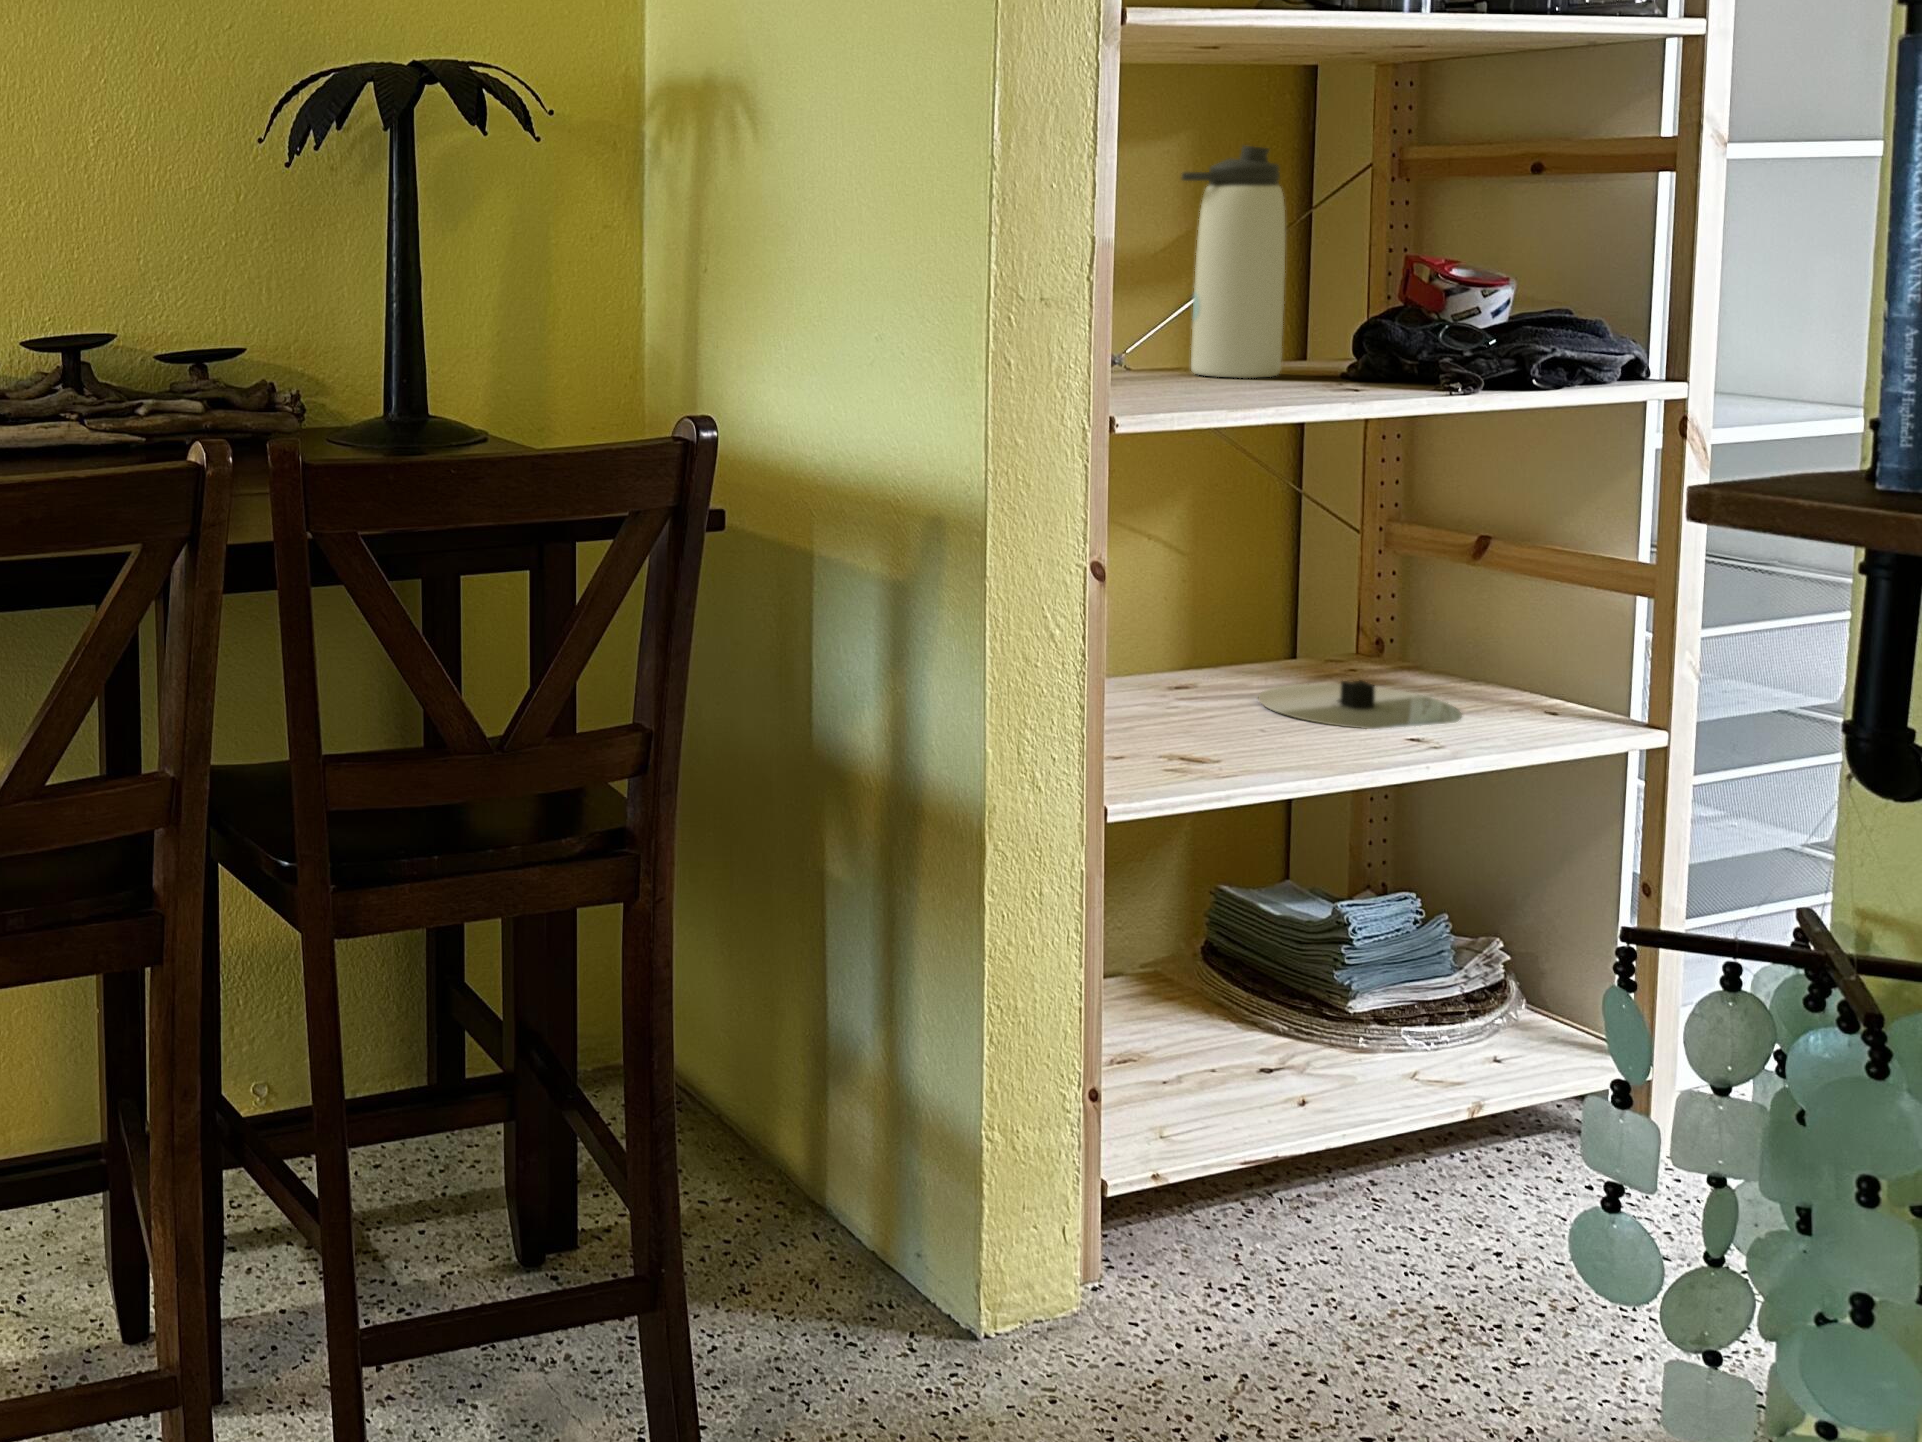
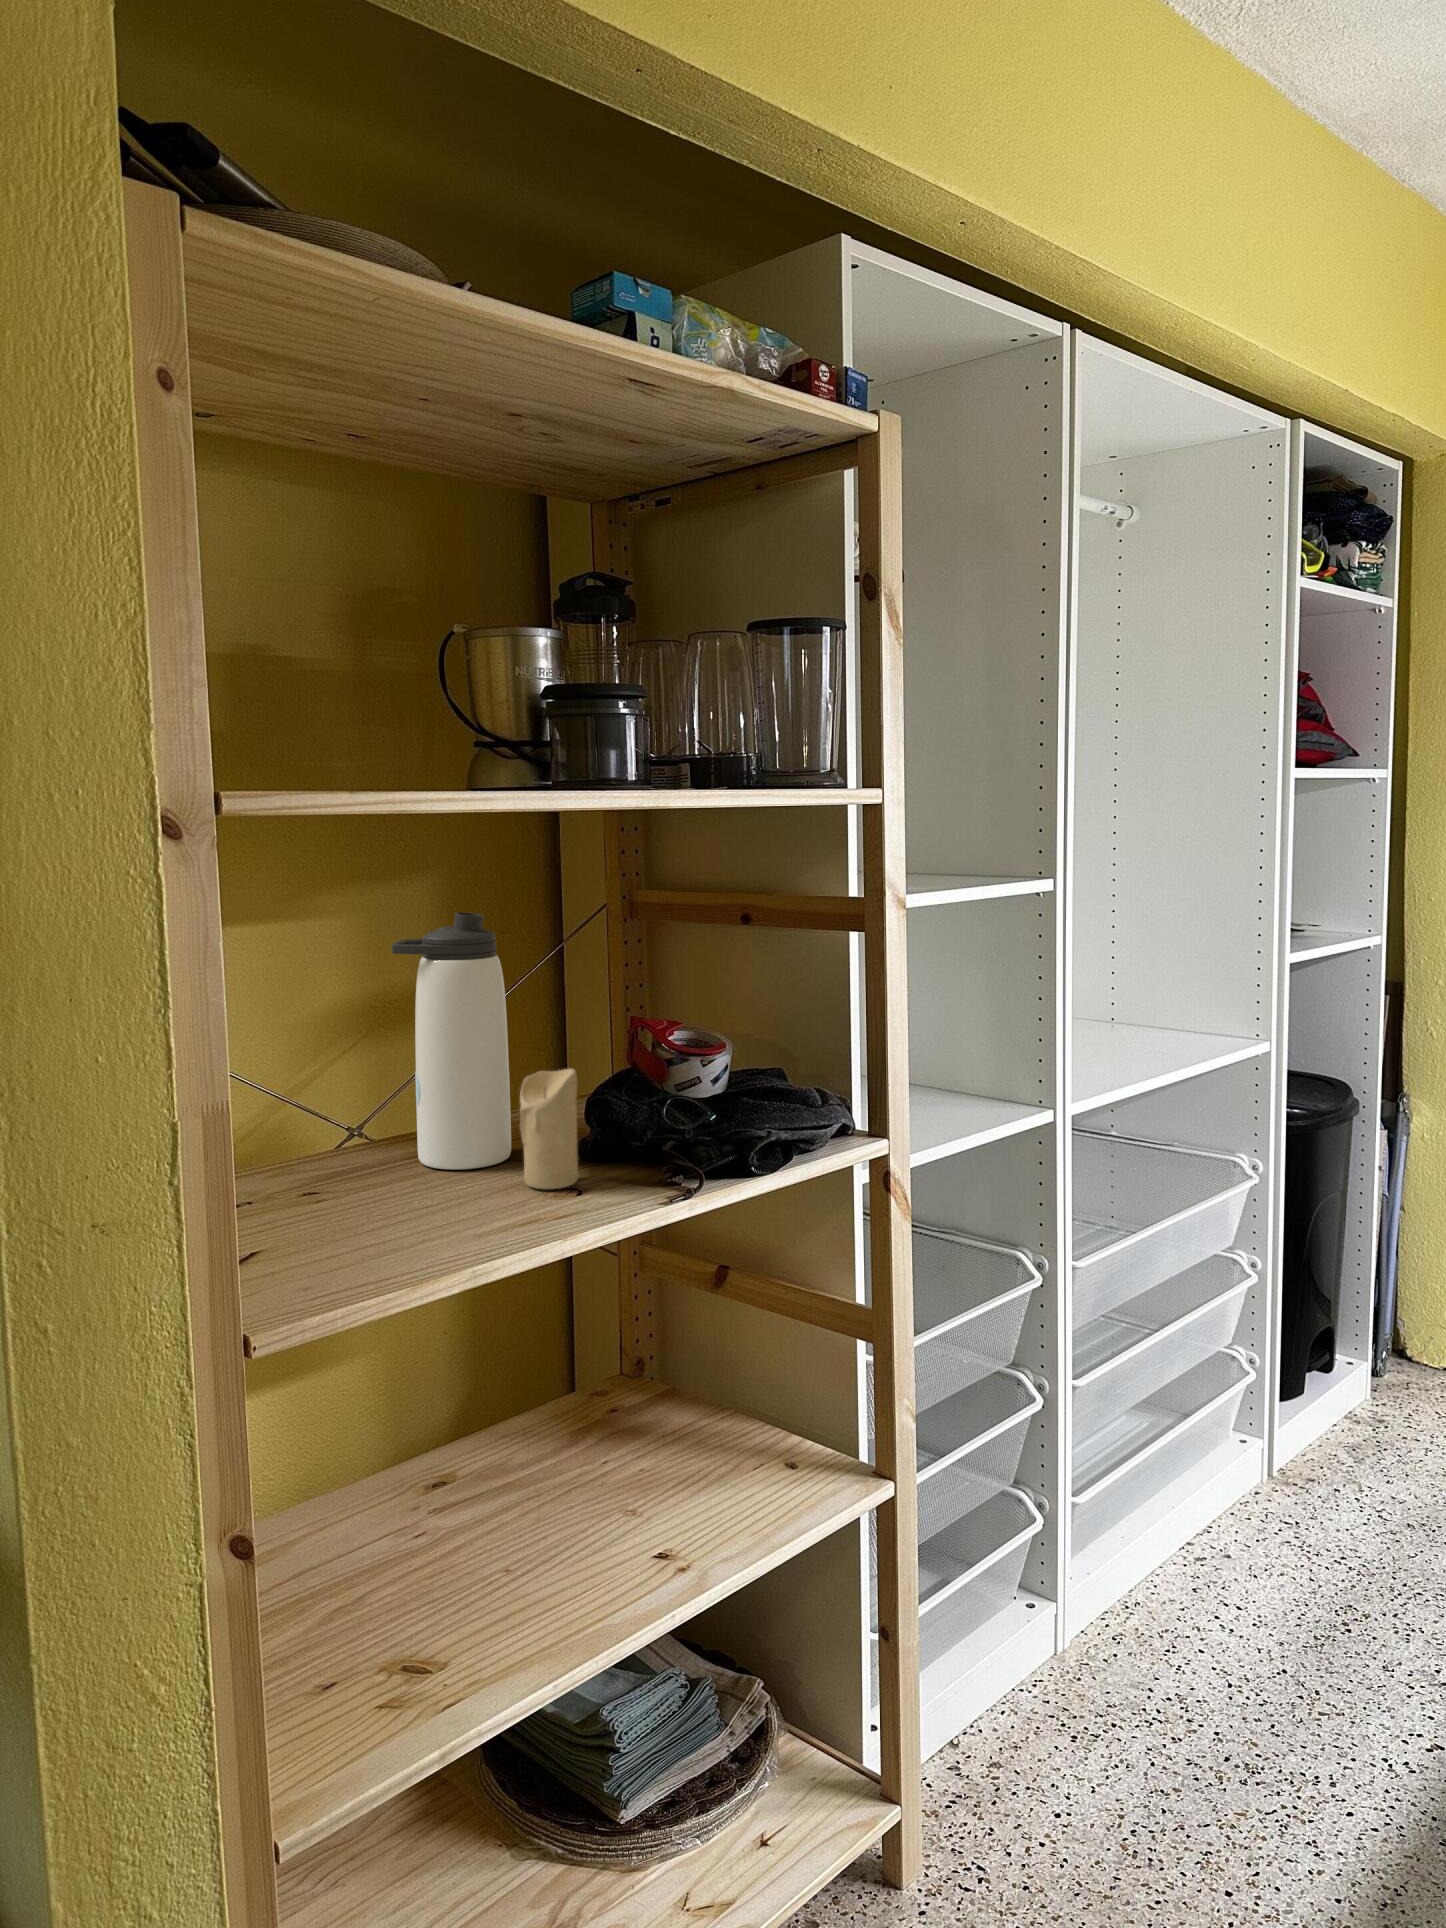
candle: none [1303,281,1360,386] -> present [520,1069,578,1189]
plate: present [1258,680,1462,729] -> none [458,1404,774,1562]

